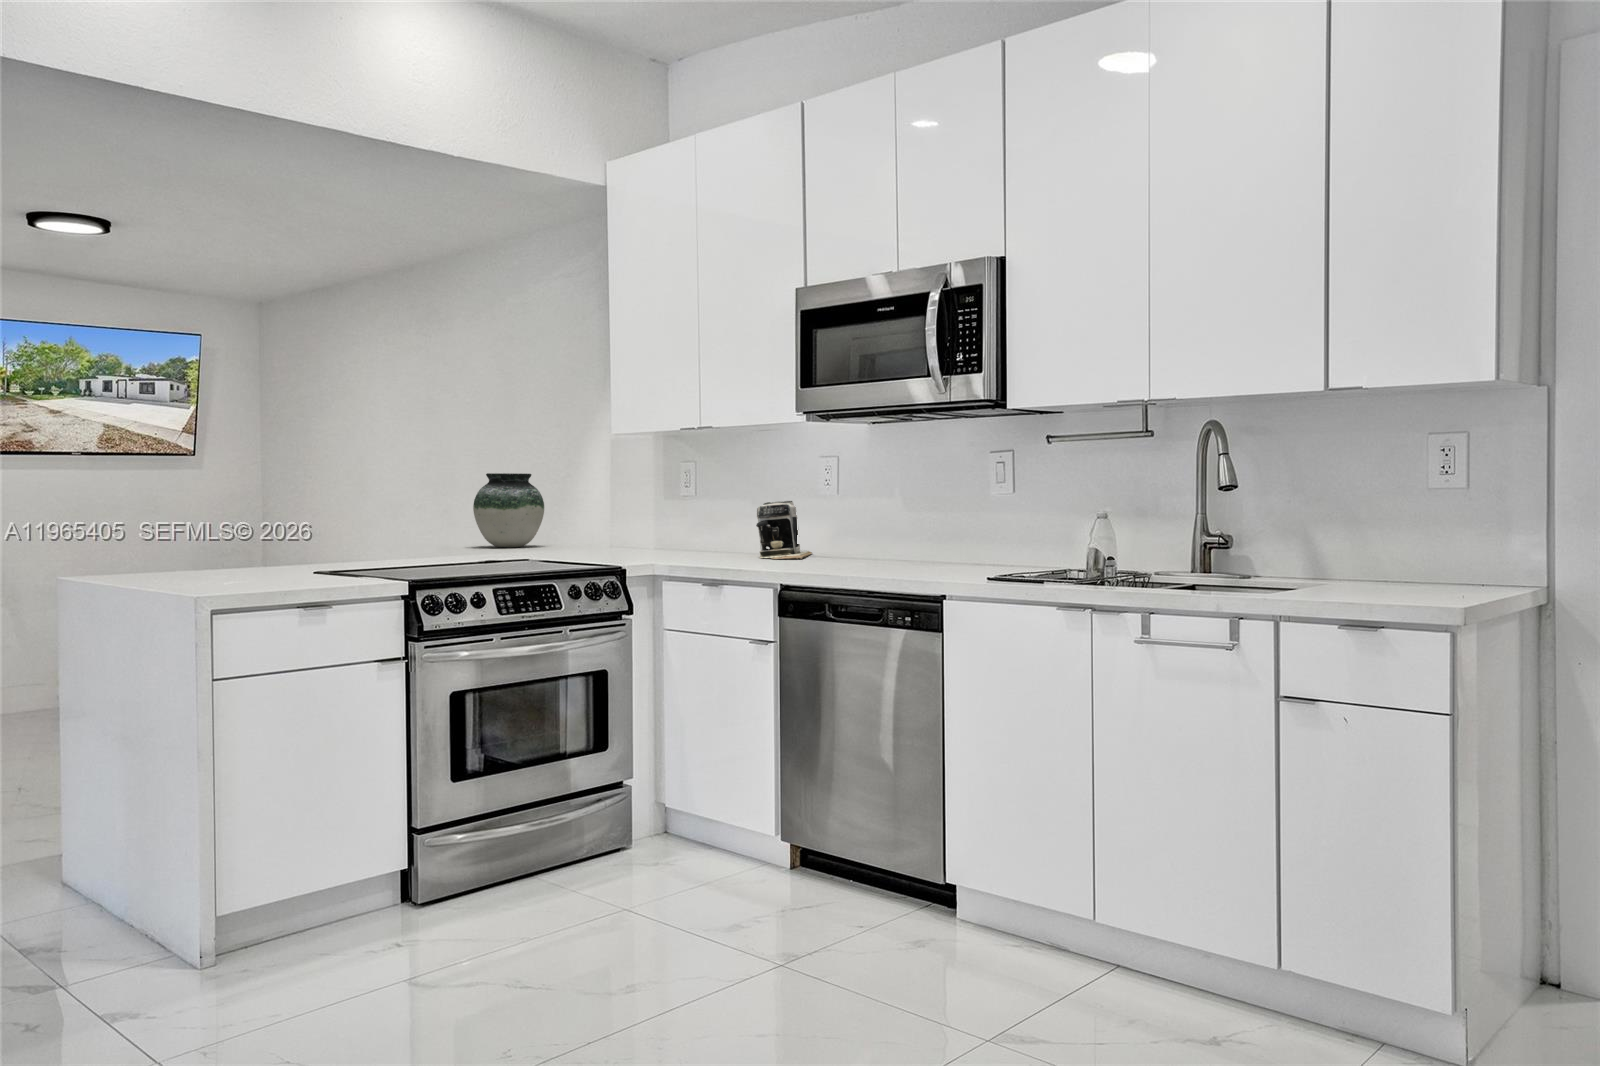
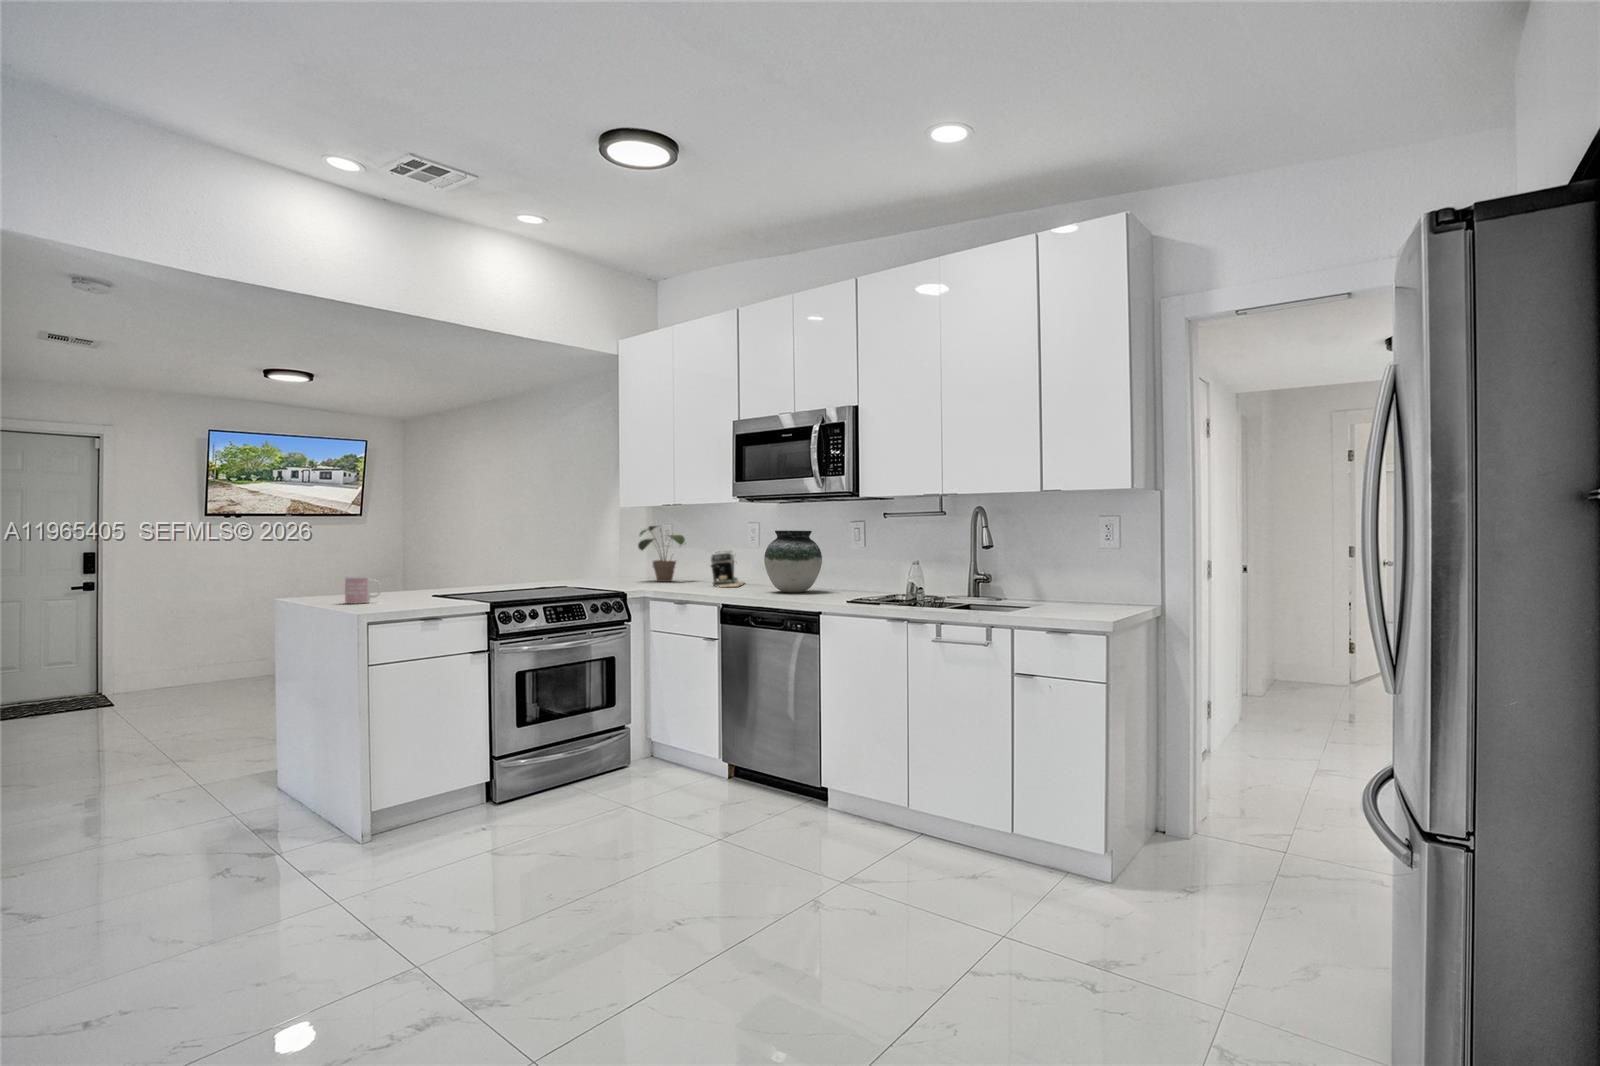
potted plant: none [639,460,731,551] -> present [638,526,685,582]
vase: present [473,473,544,547] -> present [764,530,822,592]
mug: none [181,538,238,581] -> present [345,576,382,604]

